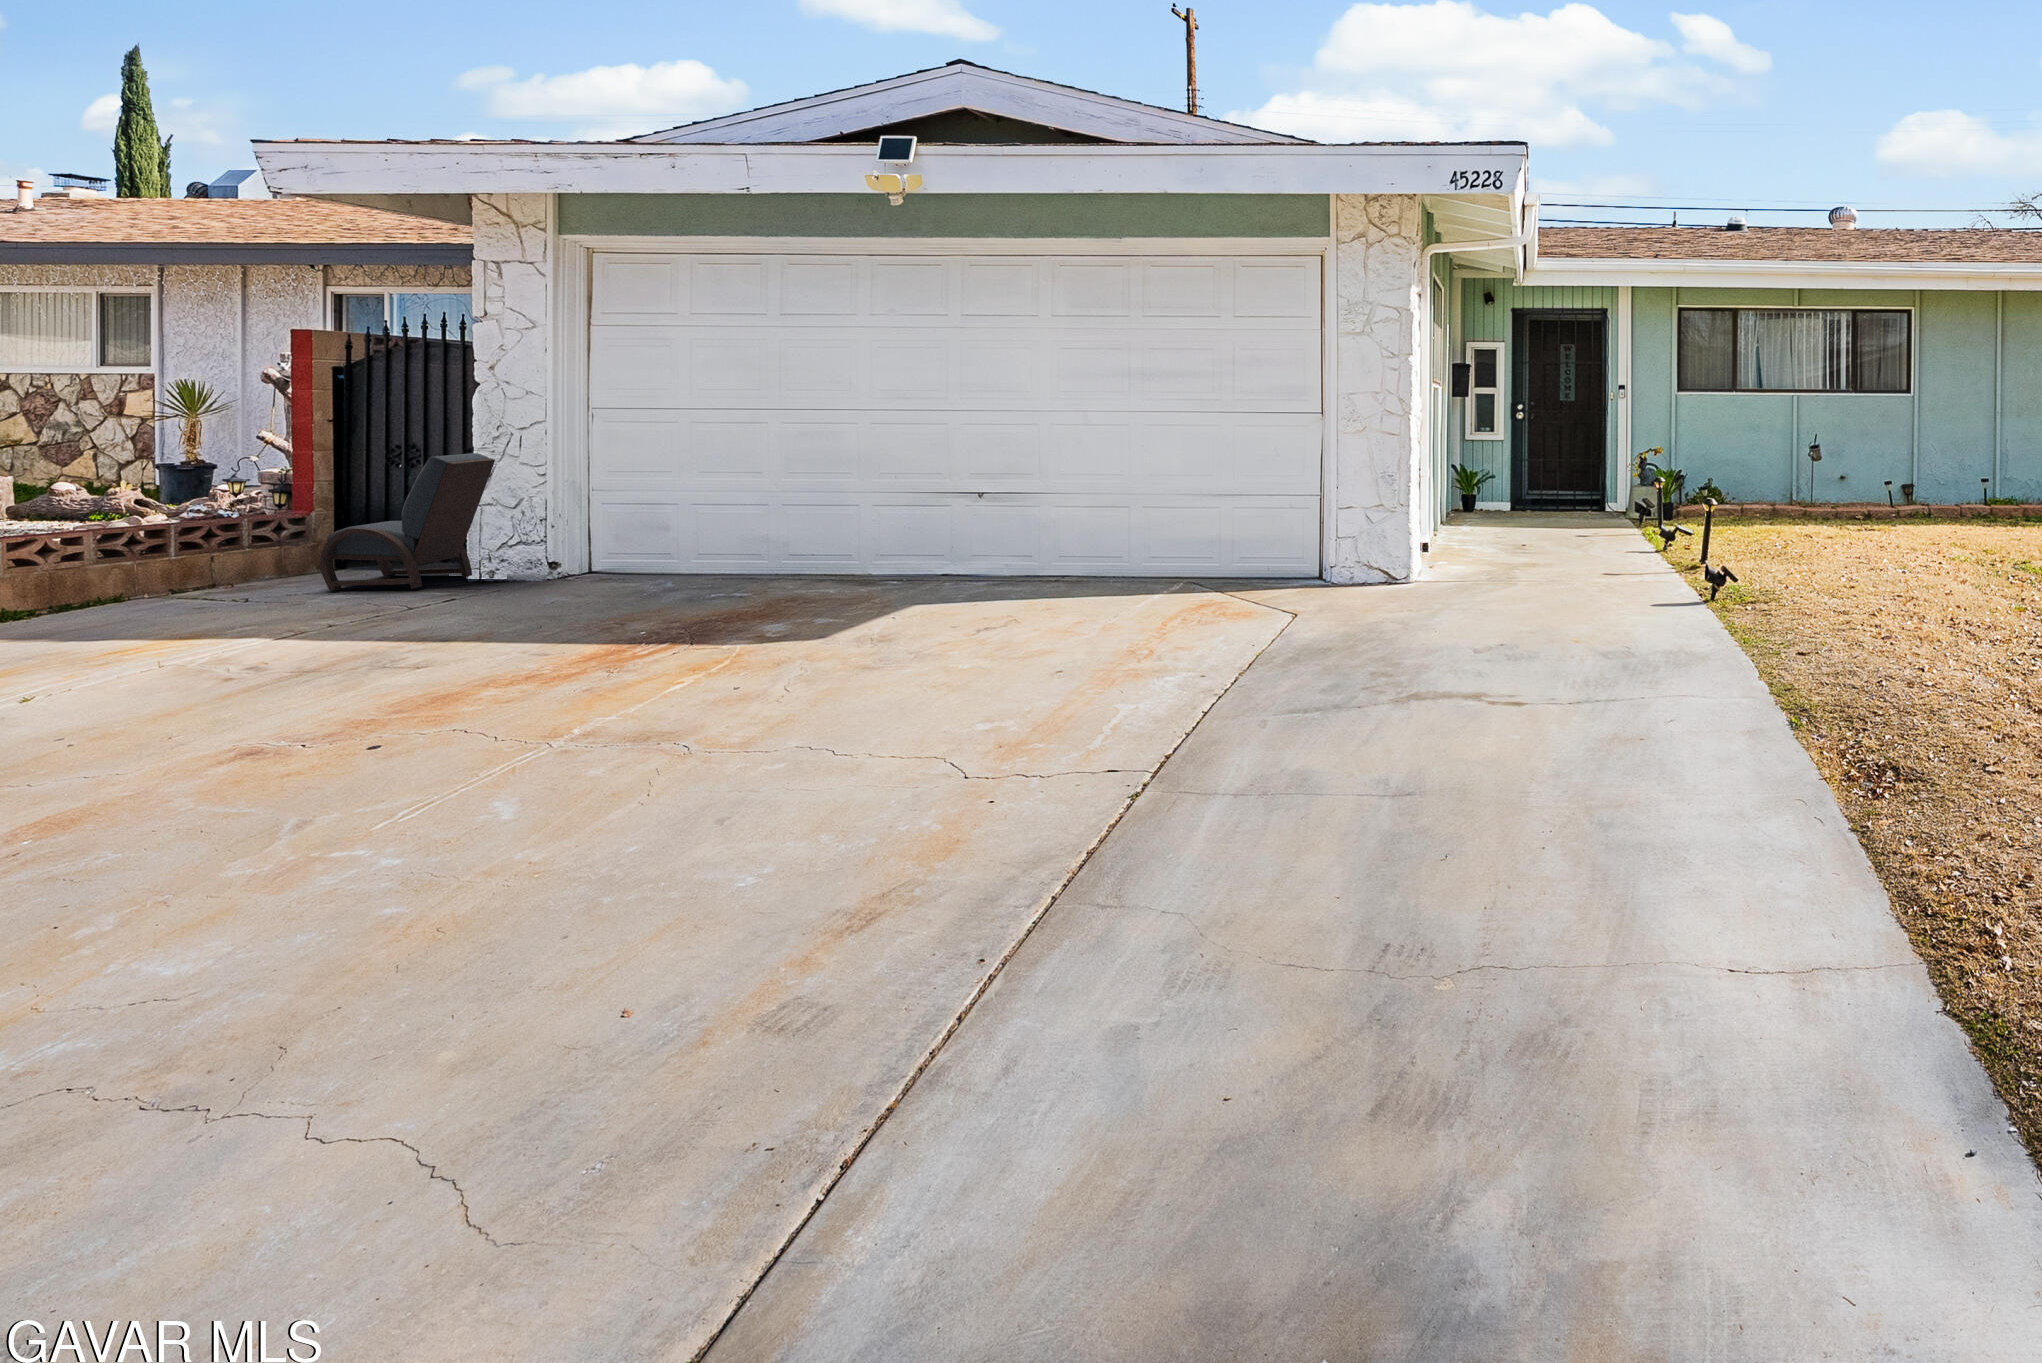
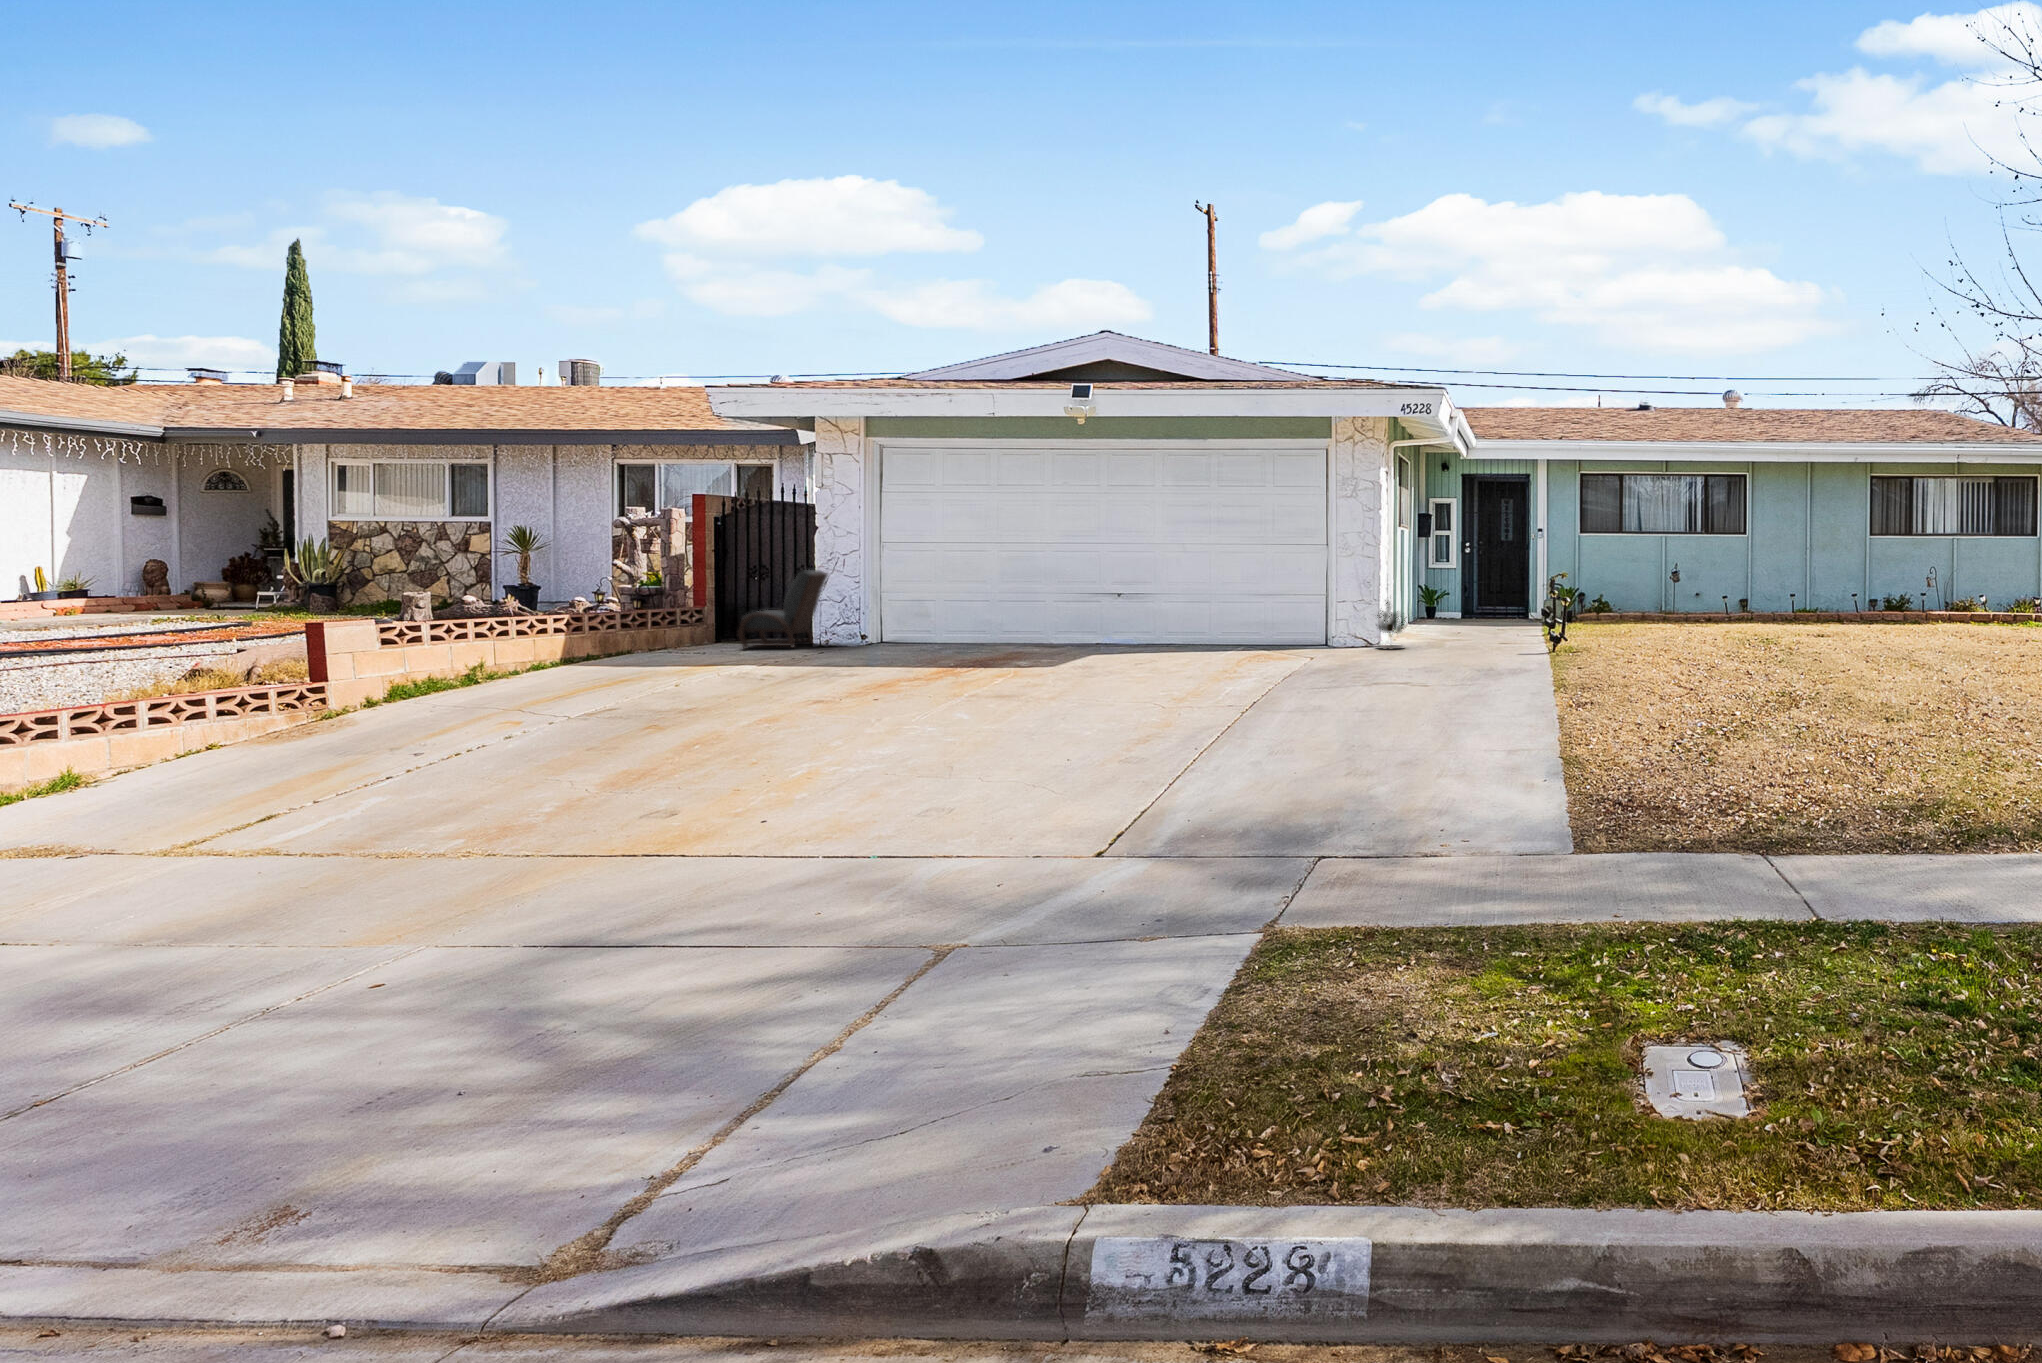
potted tree: none [1402,495,1463,587] -> present [1376,600,1407,649]

